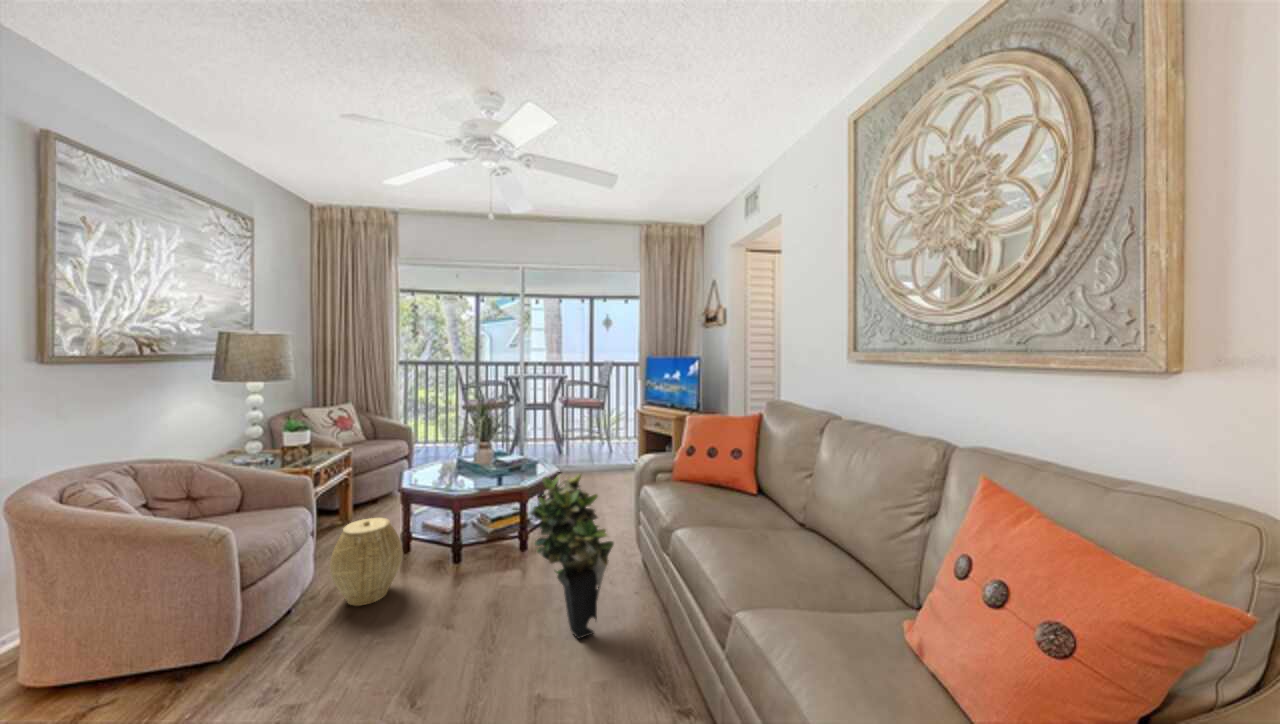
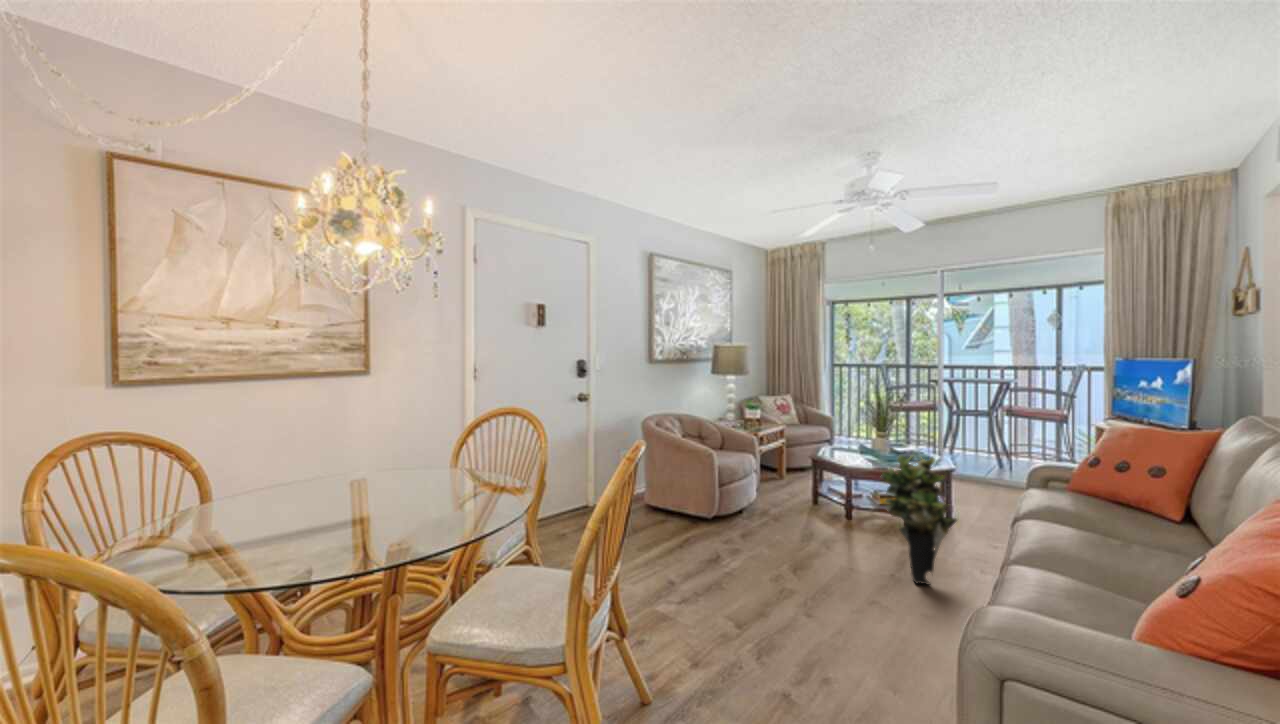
woven basket: present [330,518,403,606] -> none [762,468,805,522]

